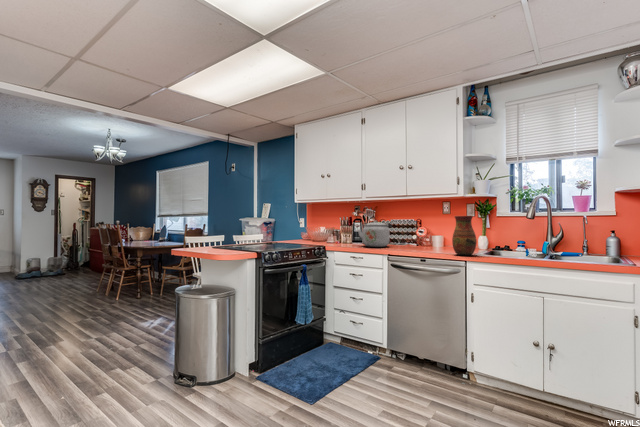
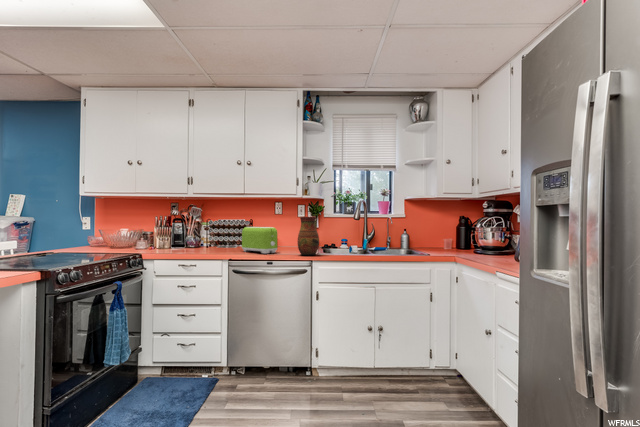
kettle: present [358,220,392,247] -> none [184,221,225,252]
toaster: none [405,226,436,251] -> present [242,227,277,253]

